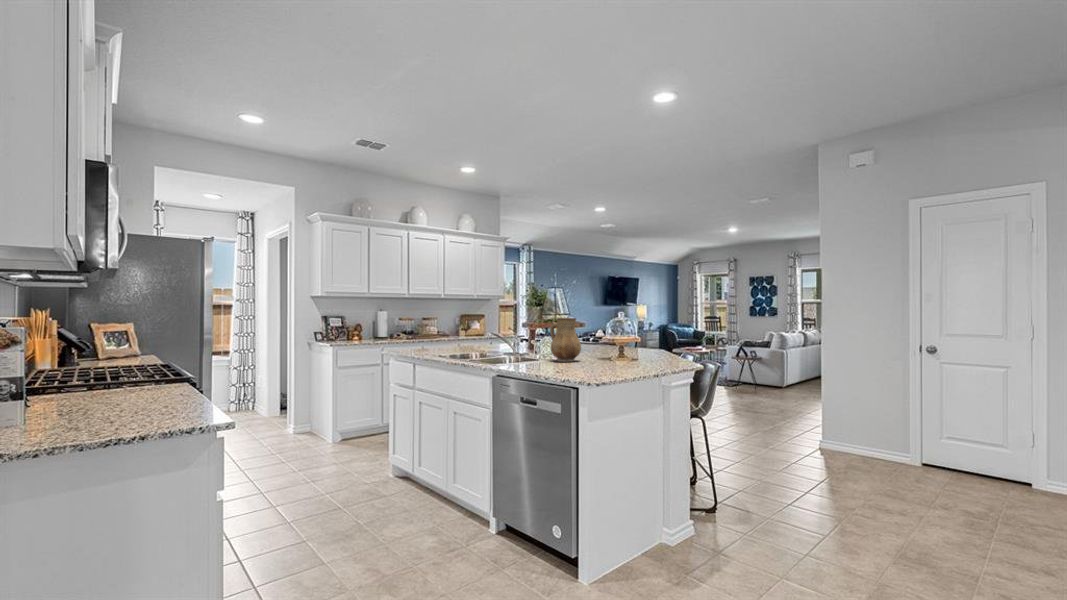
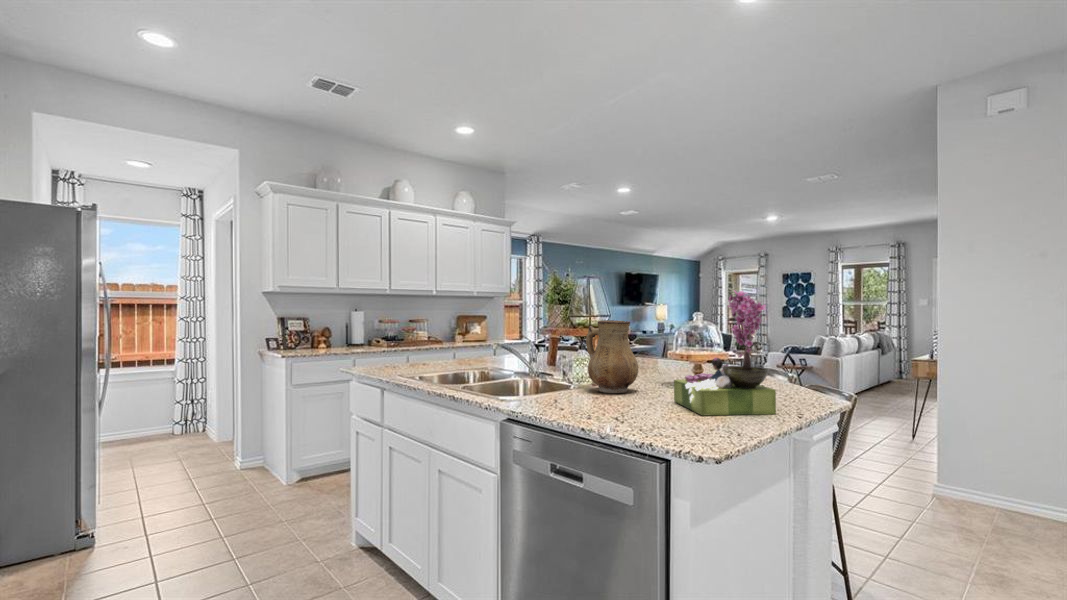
flower arrangement: none [598,299,649,369] -> present [674,291,776,415]

